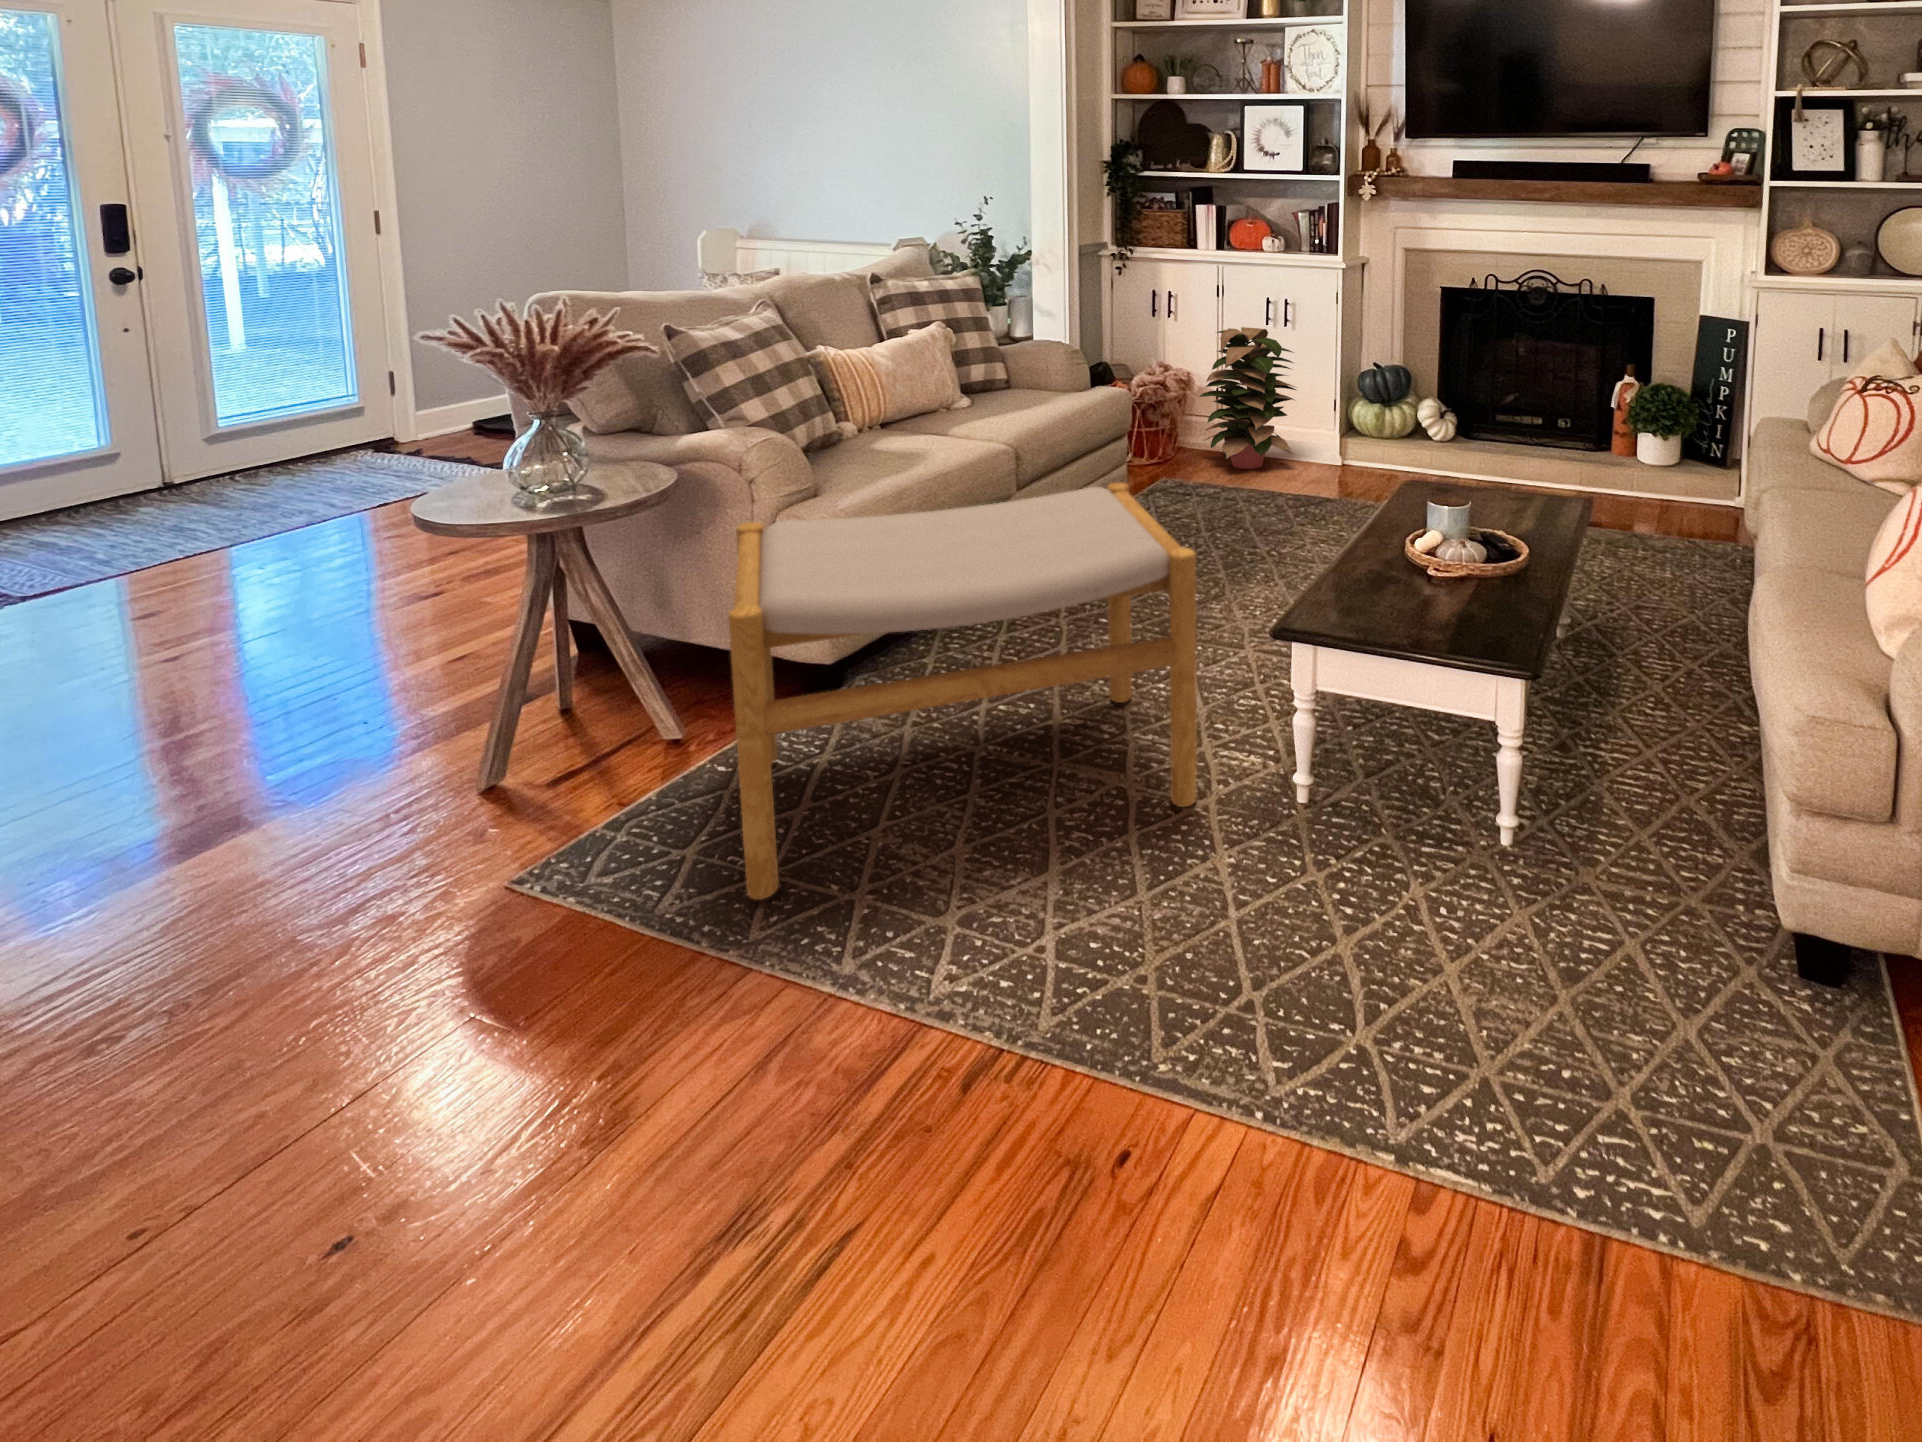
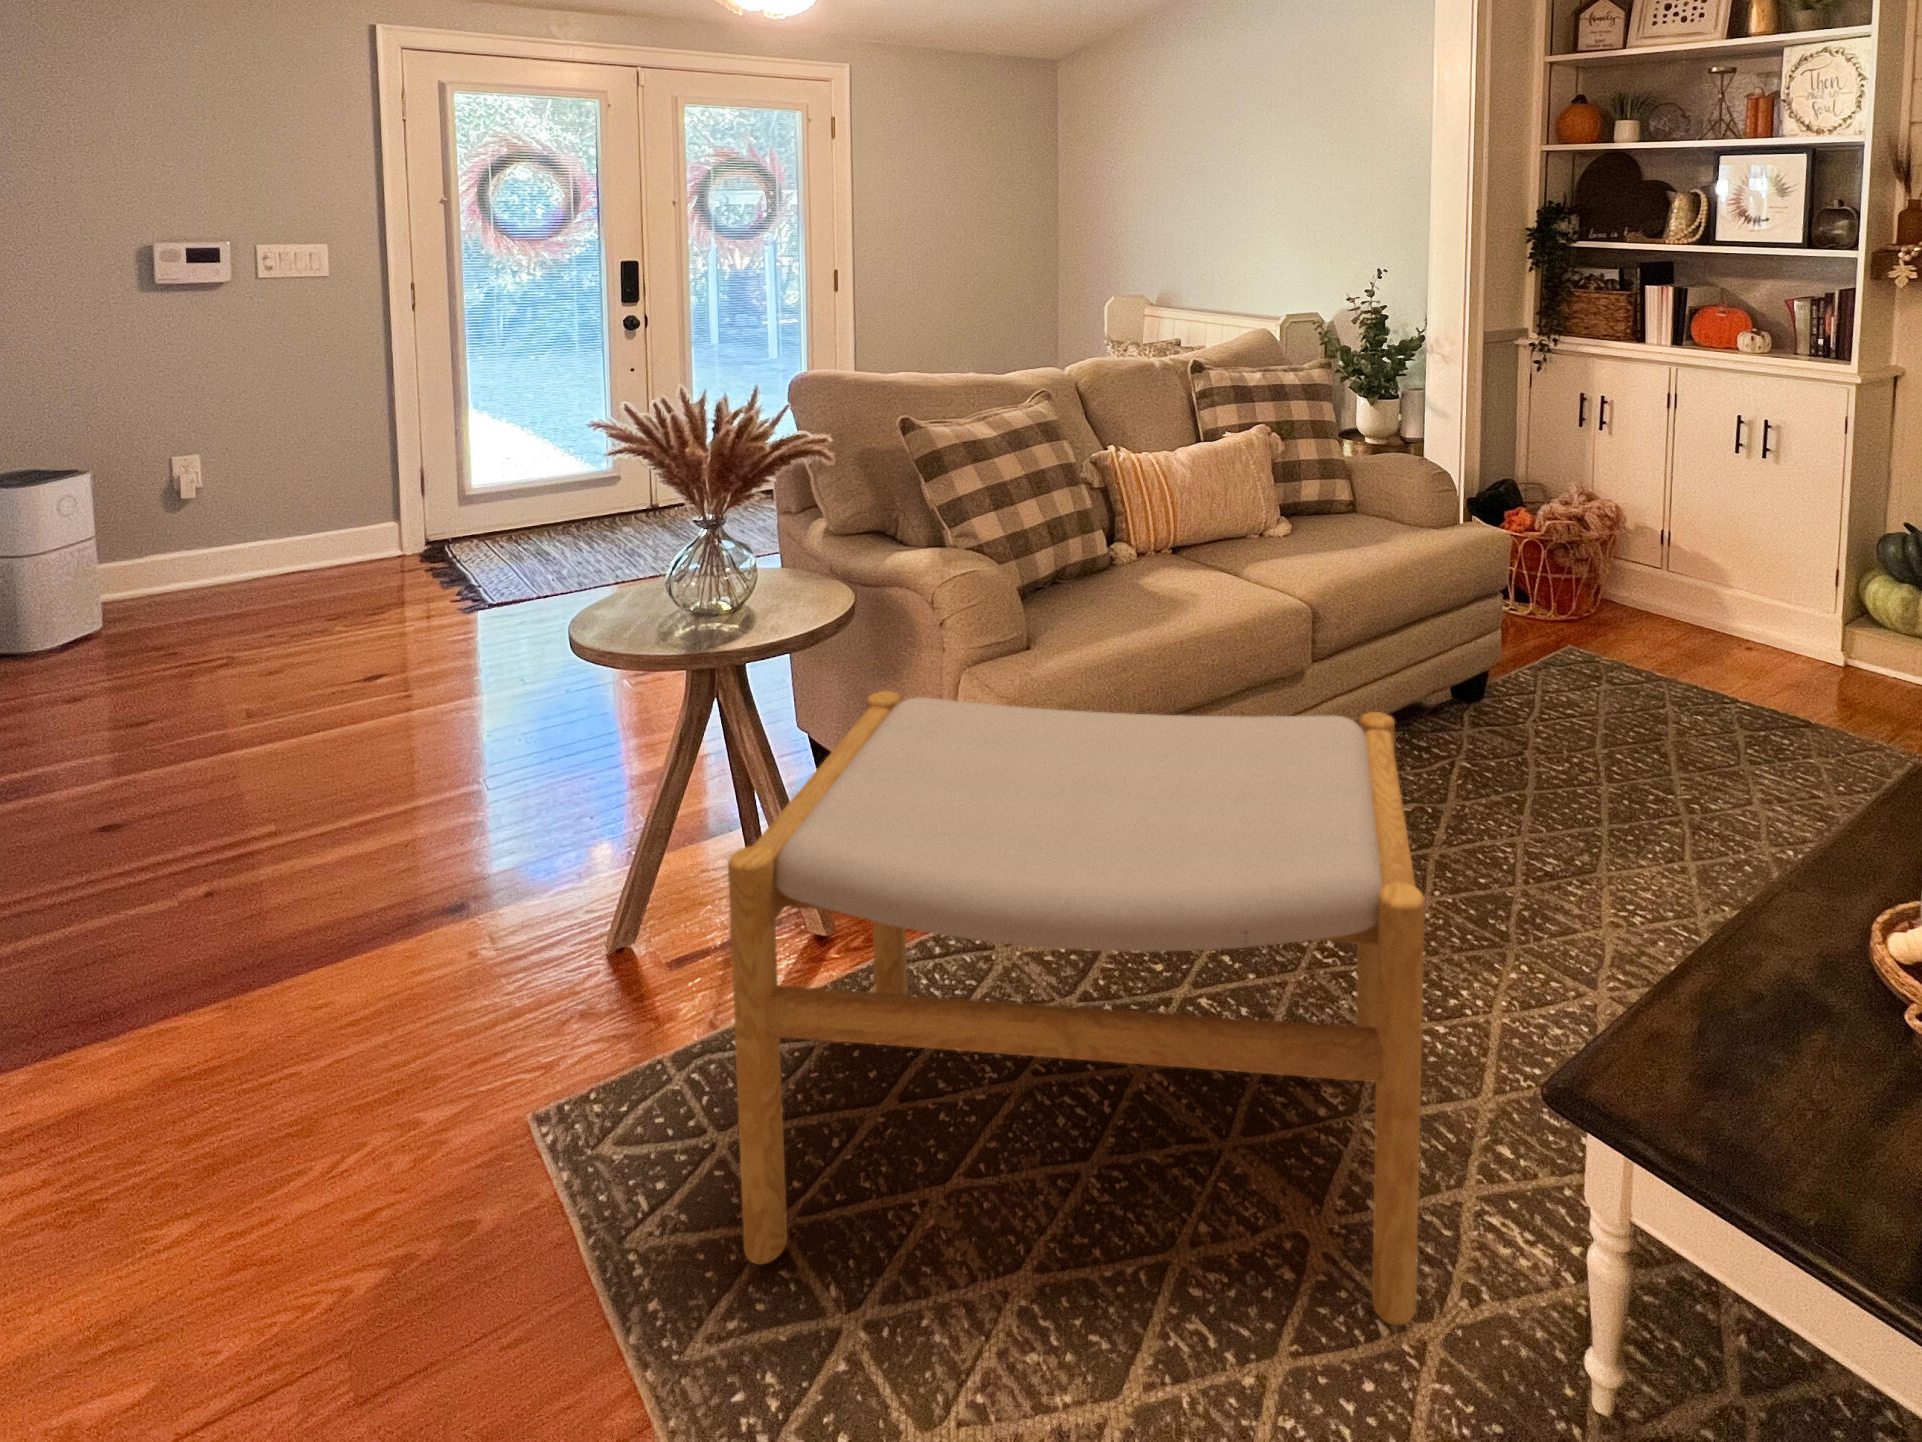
decorative plant: present [1199,327,1296,469] -> none [1623,456,1776,655]

